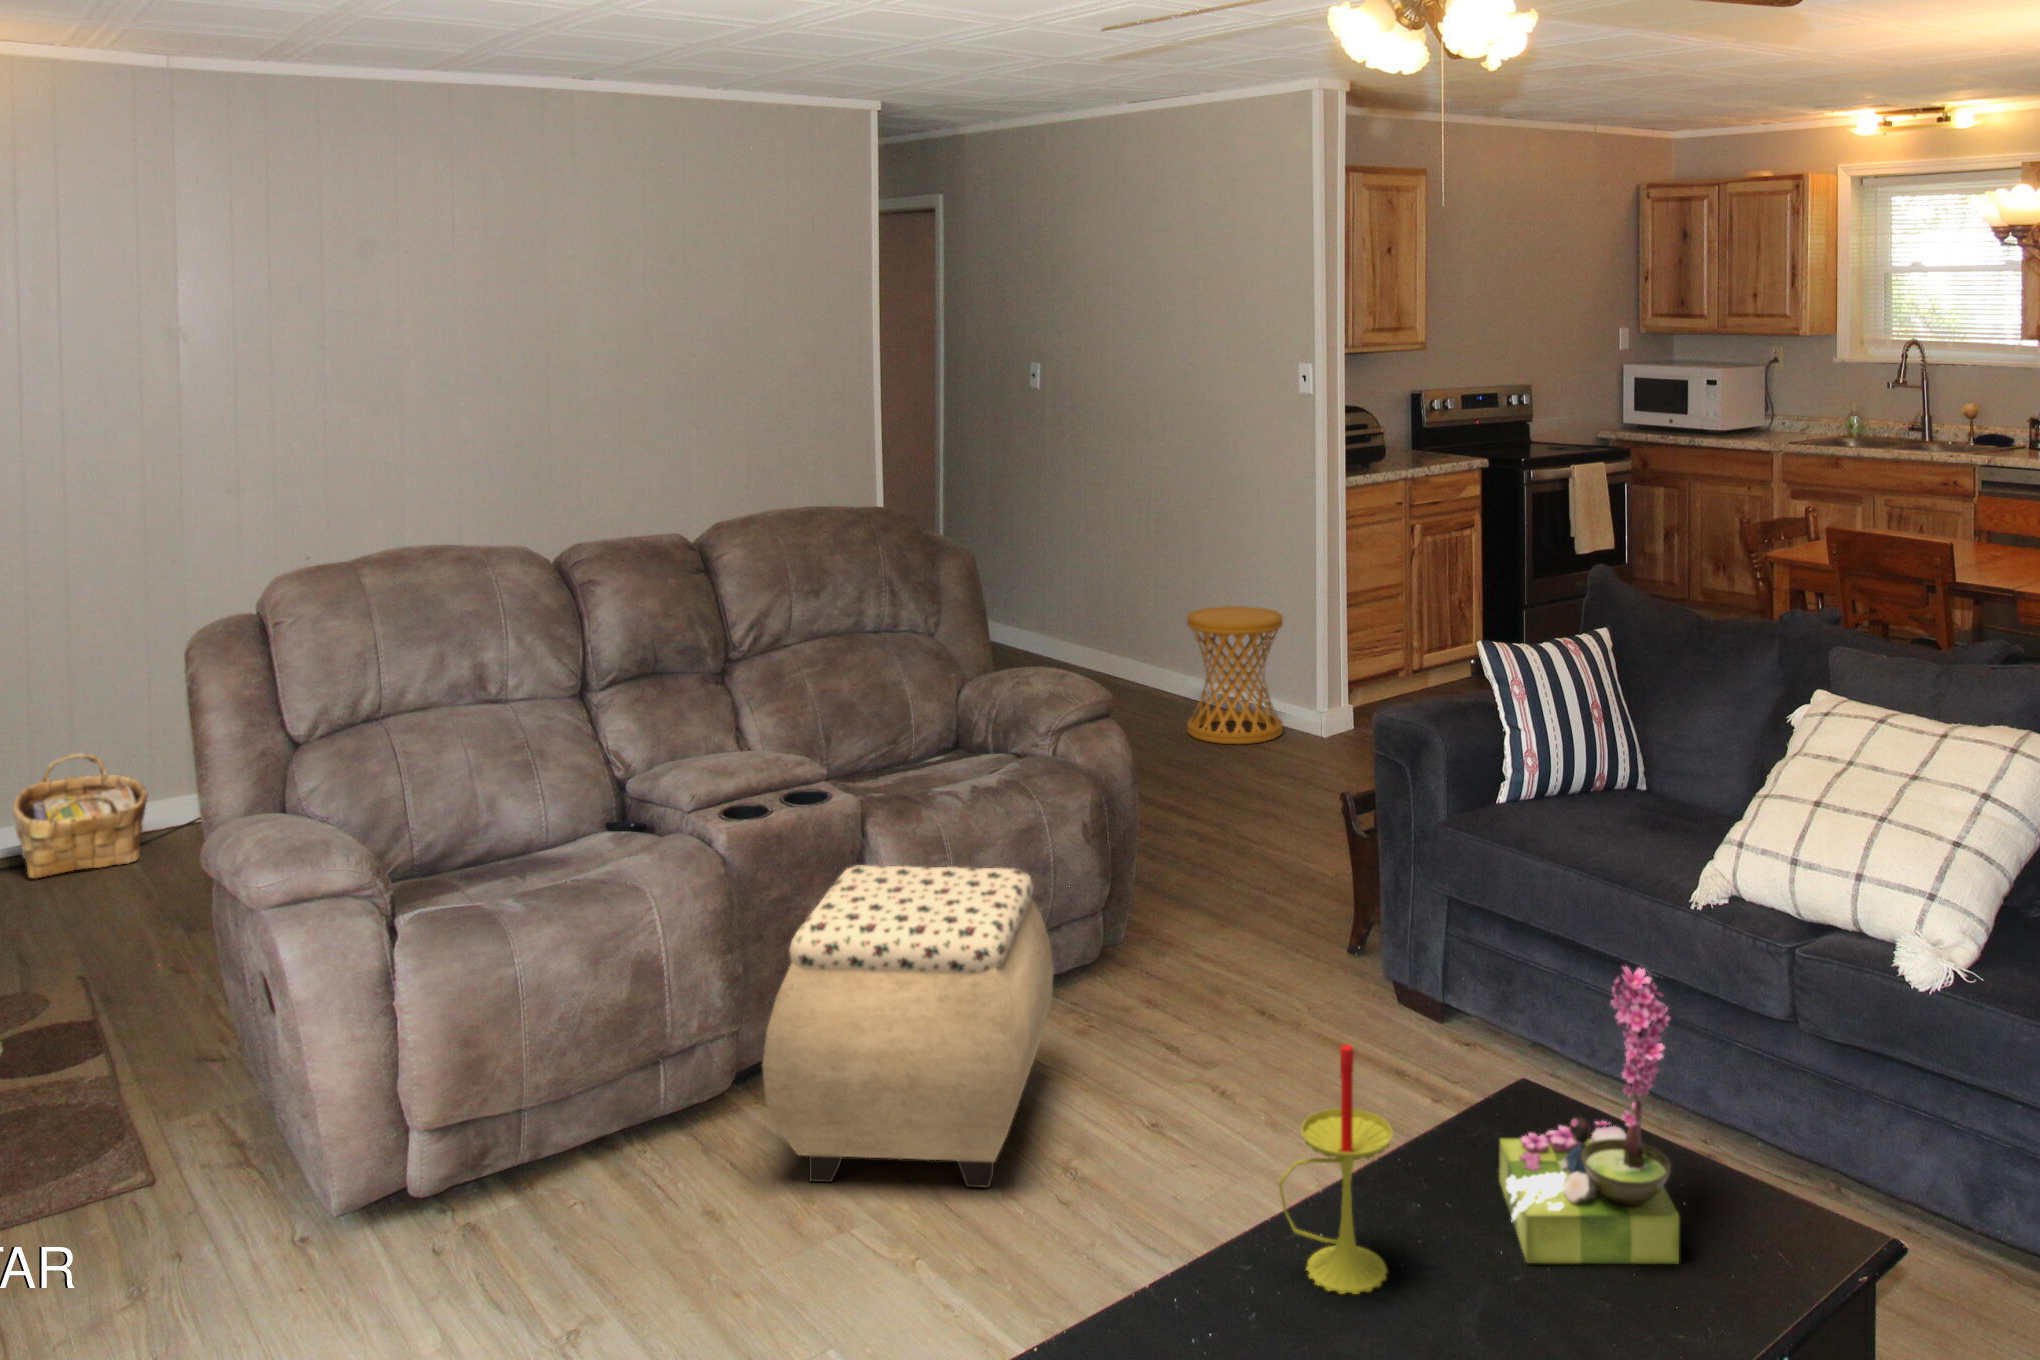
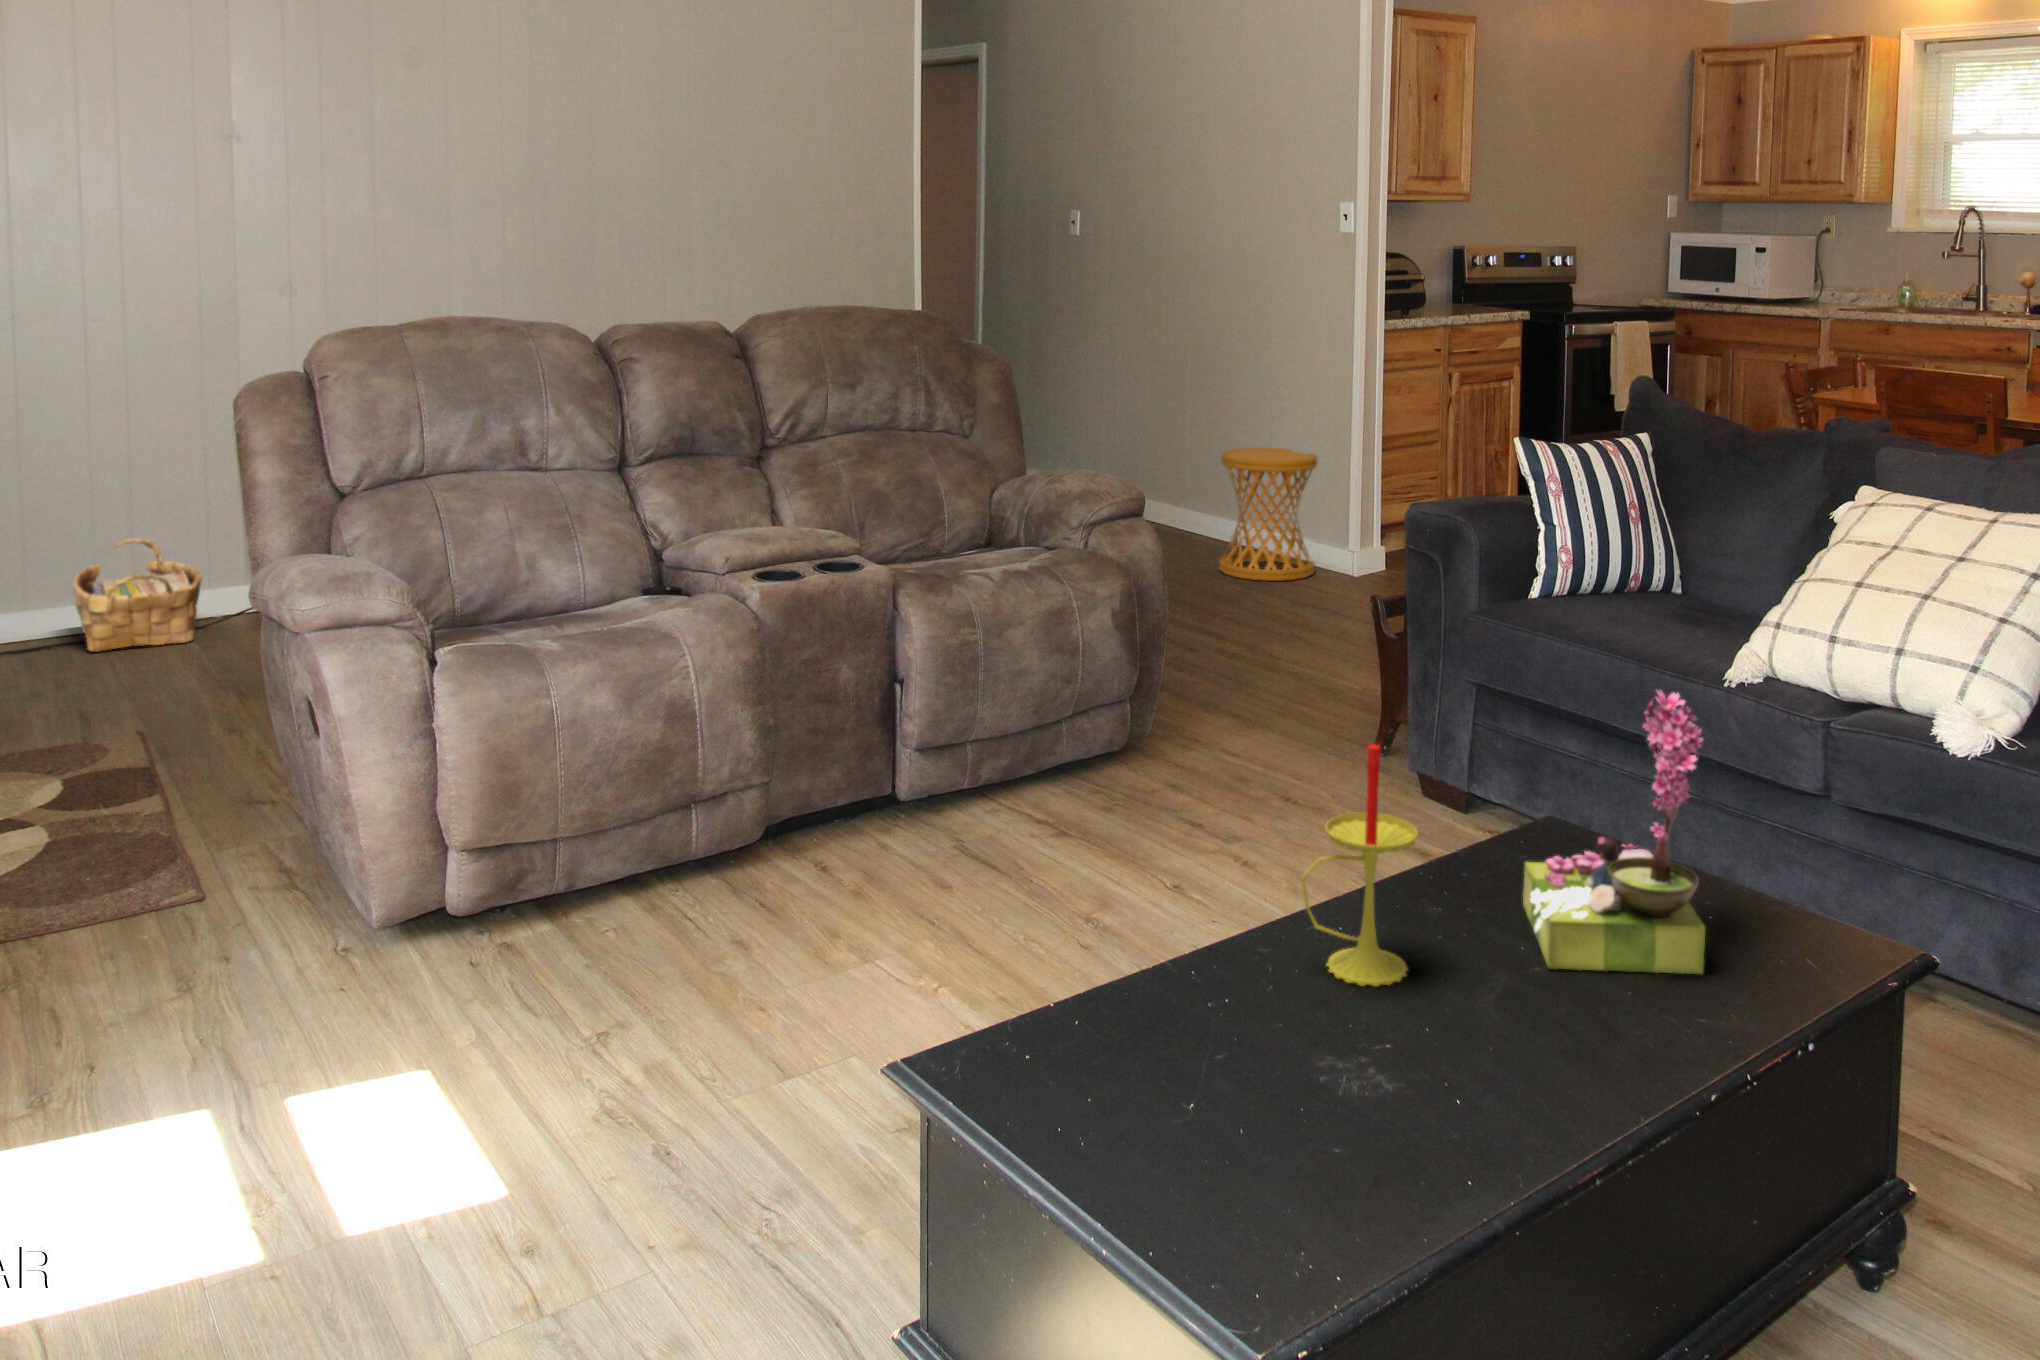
ottoman: present [762,865,1054,1188] -> none [792,628,1081,933]

